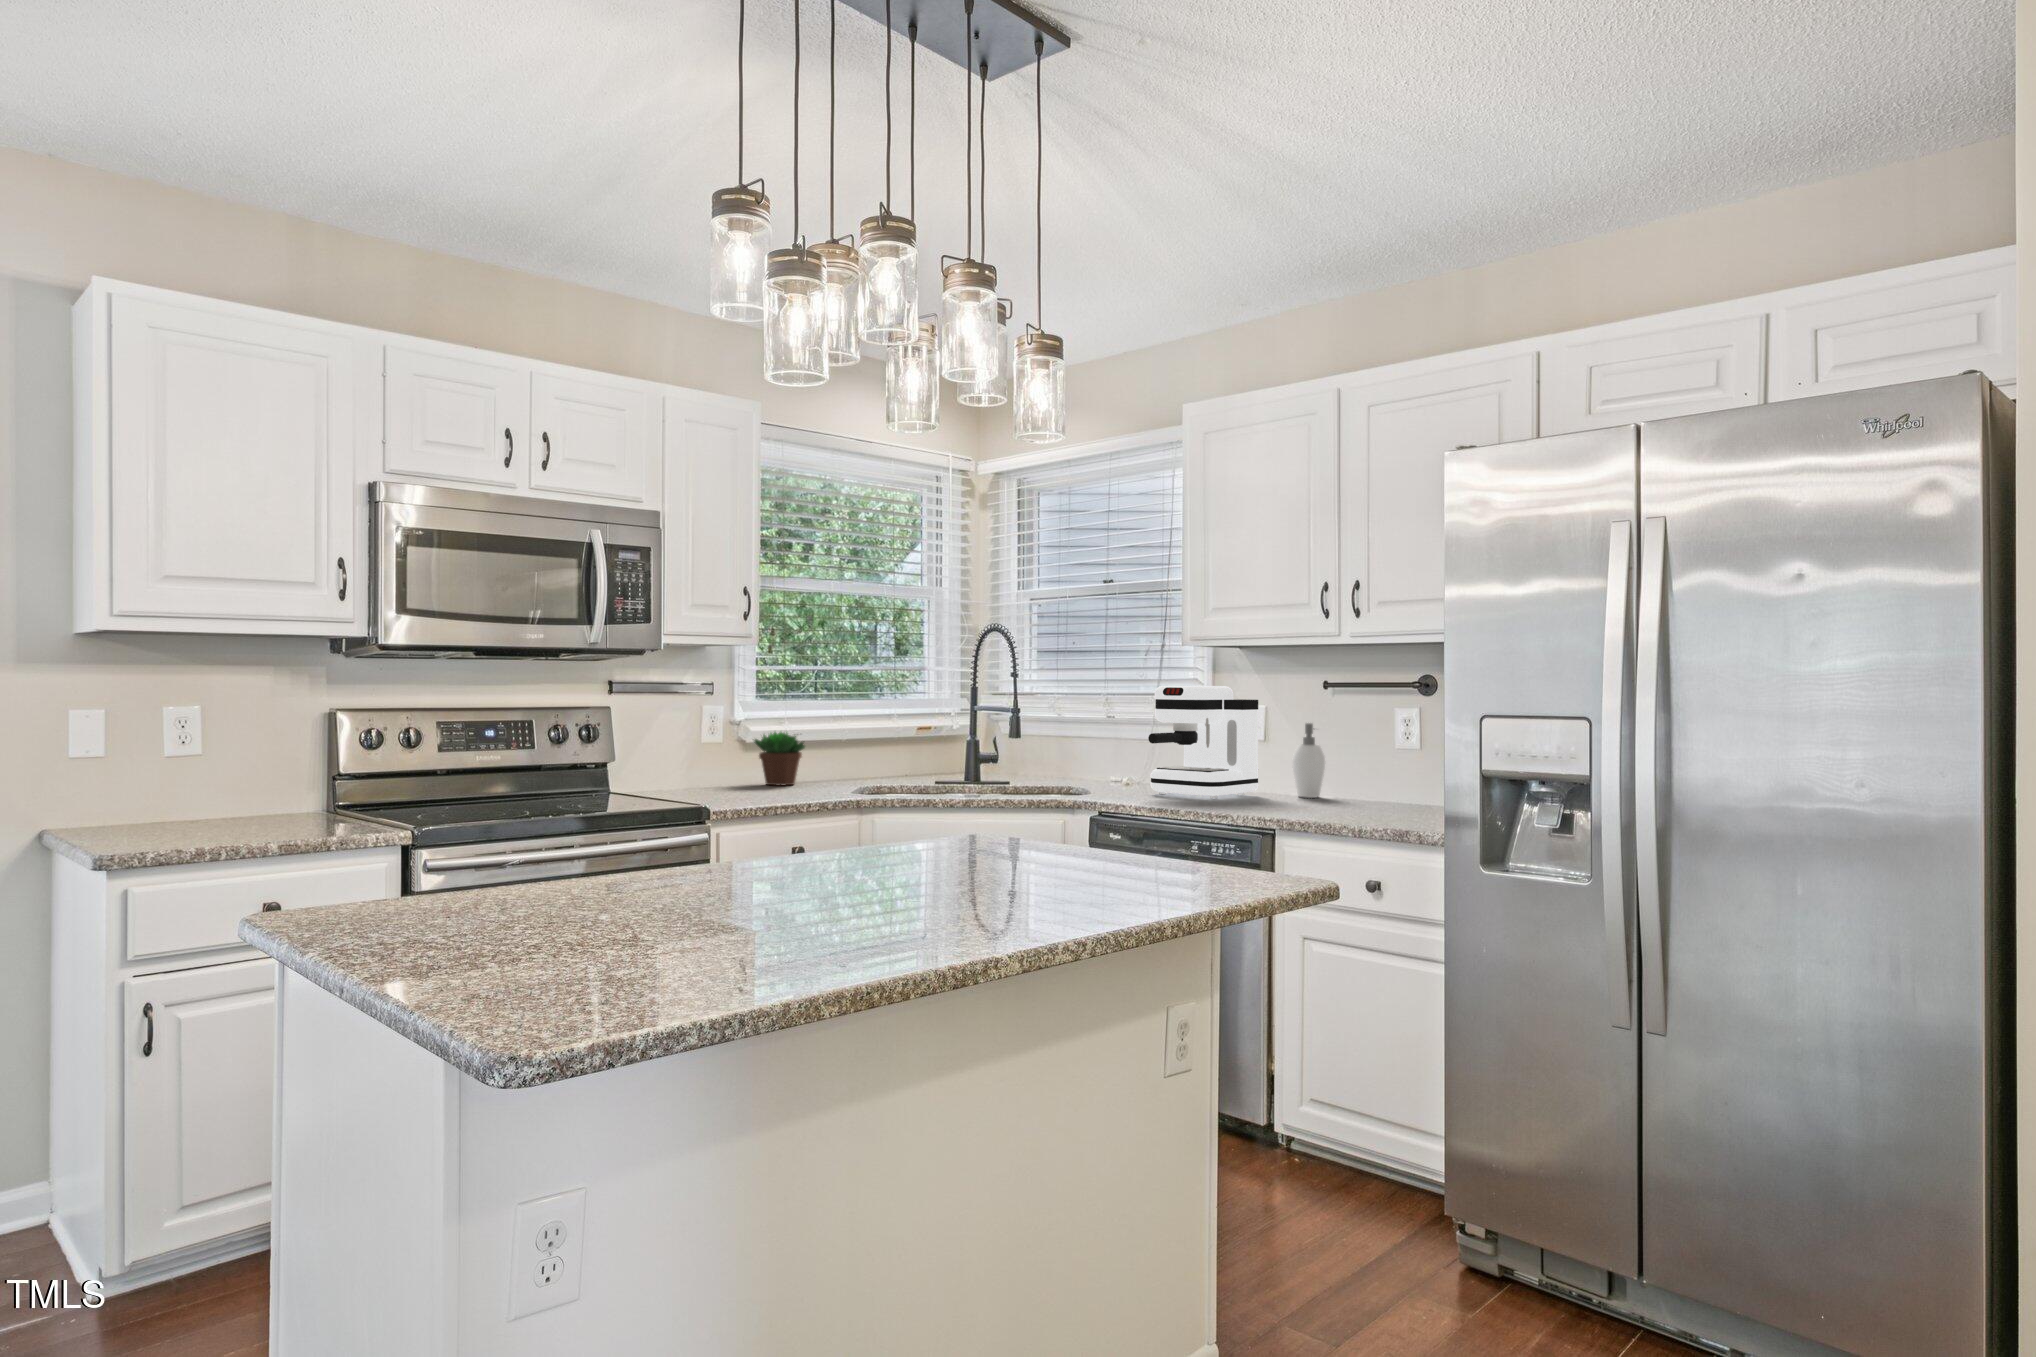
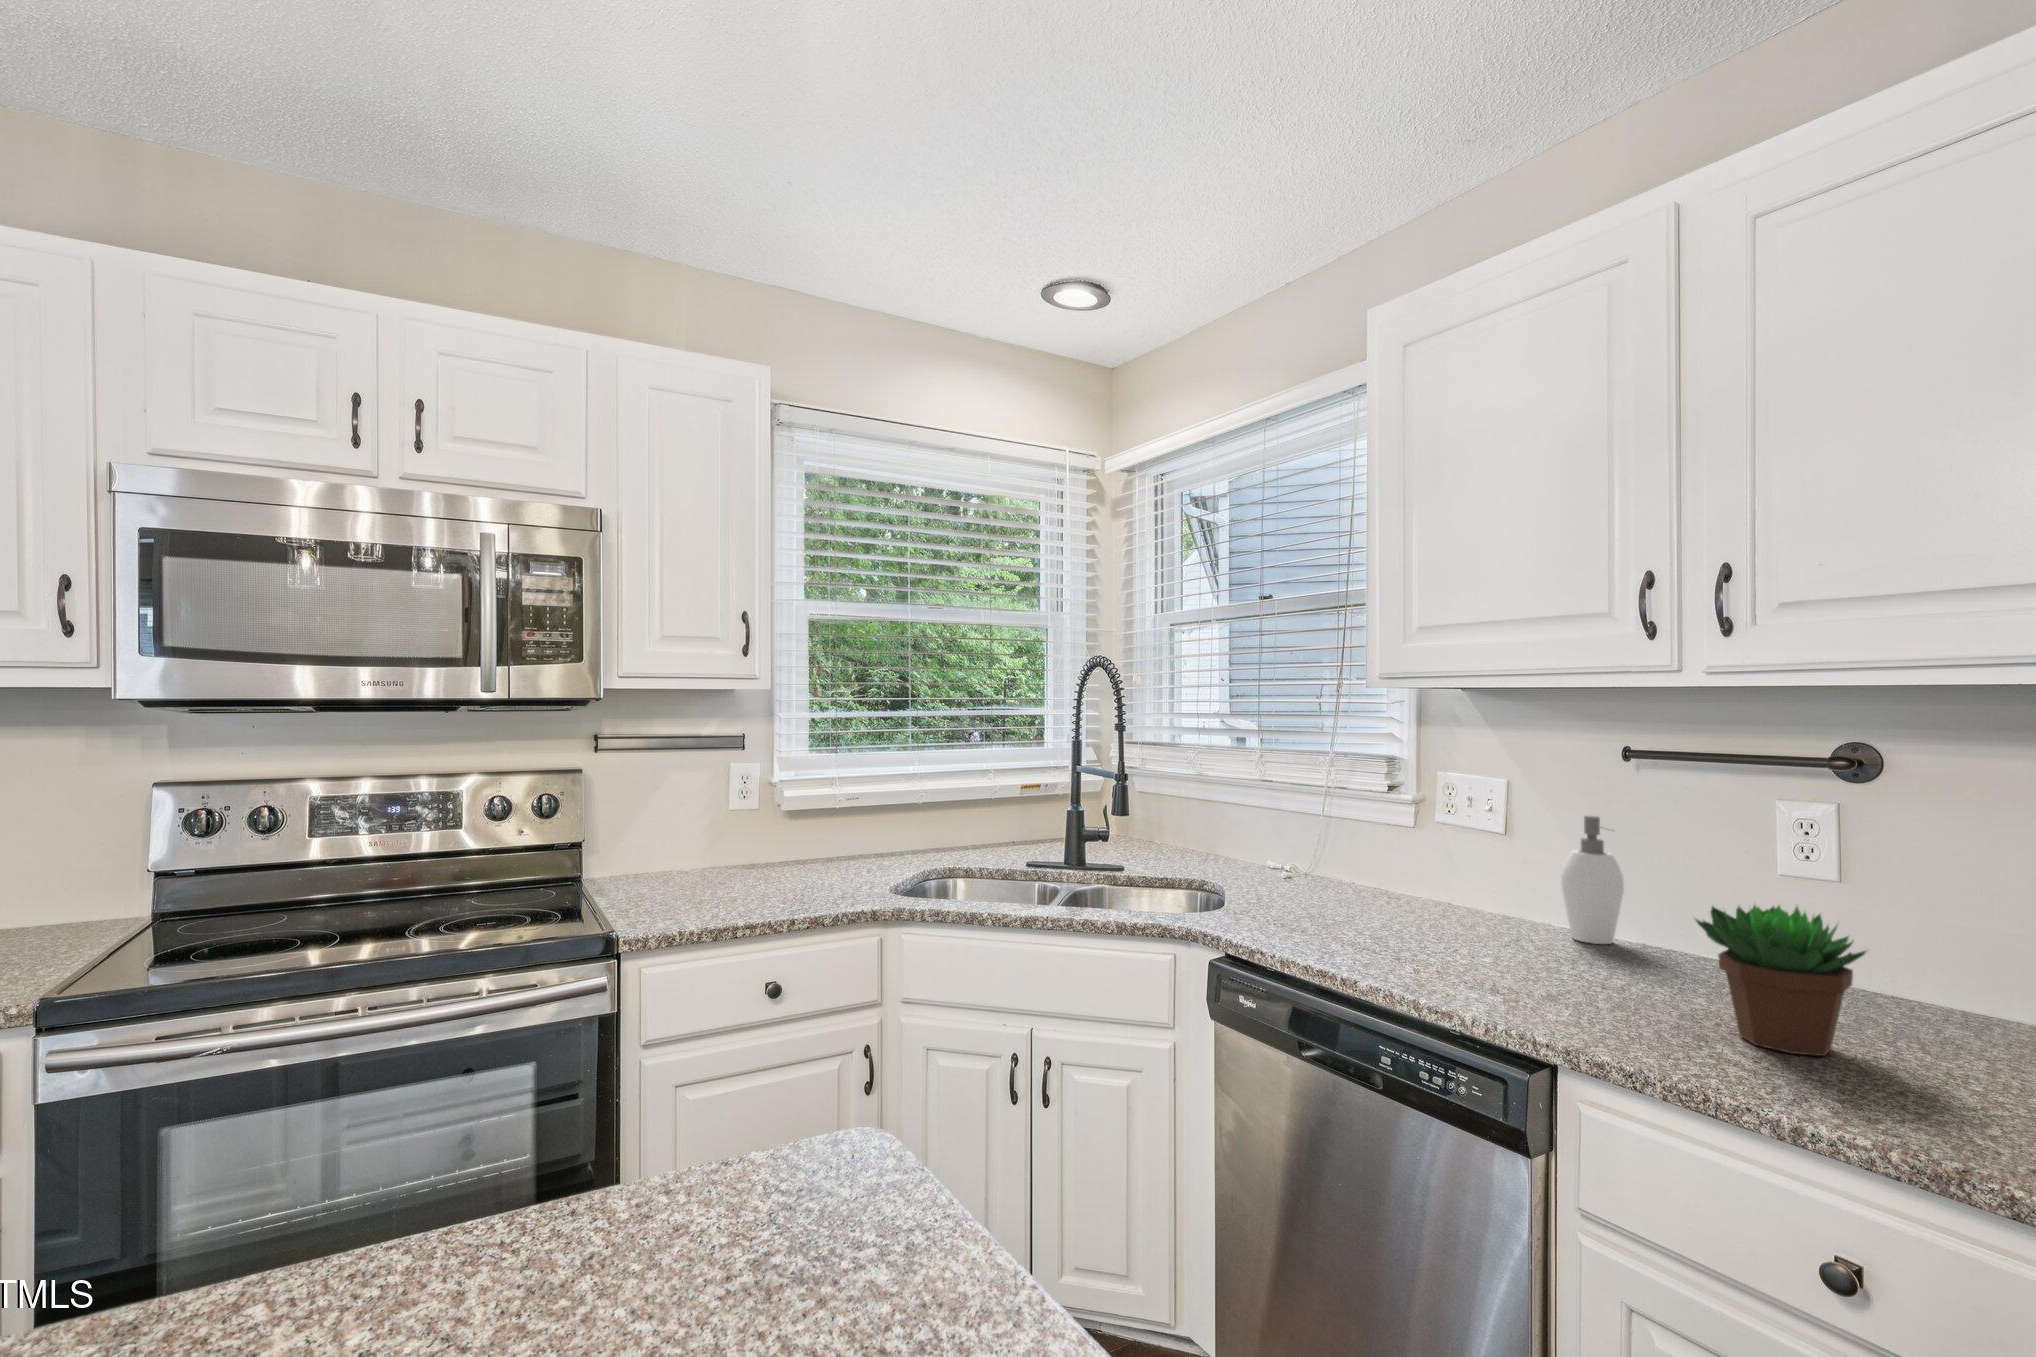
coffee maker: present [1148,686,1259,798] -> none [1310,747,1500,938]
succulent plant: present [754,732,805,785] -> present [1696,905,1866,1056]

